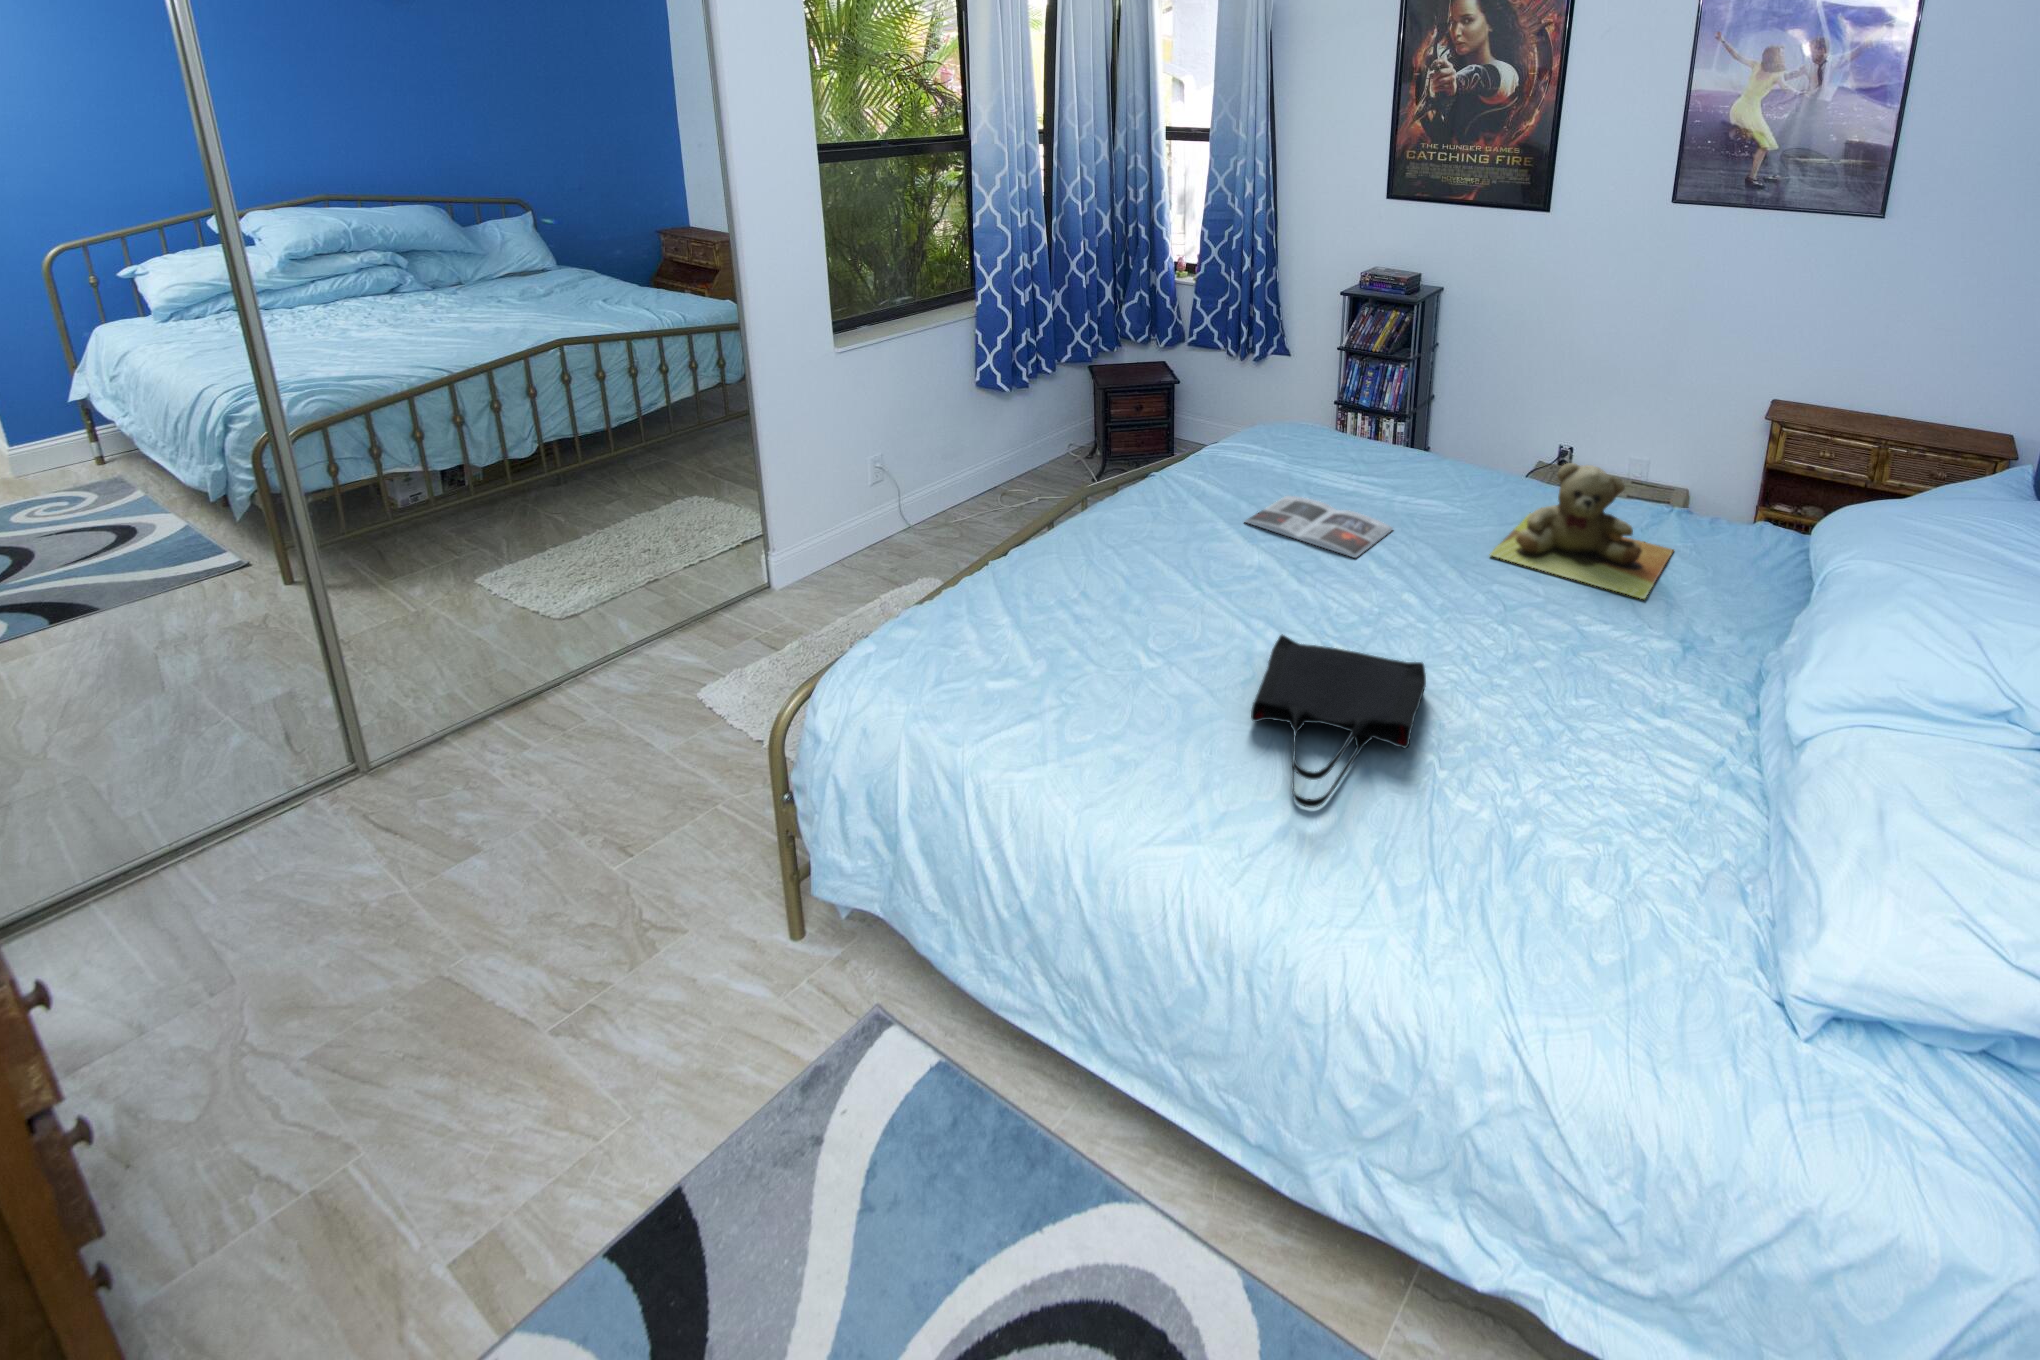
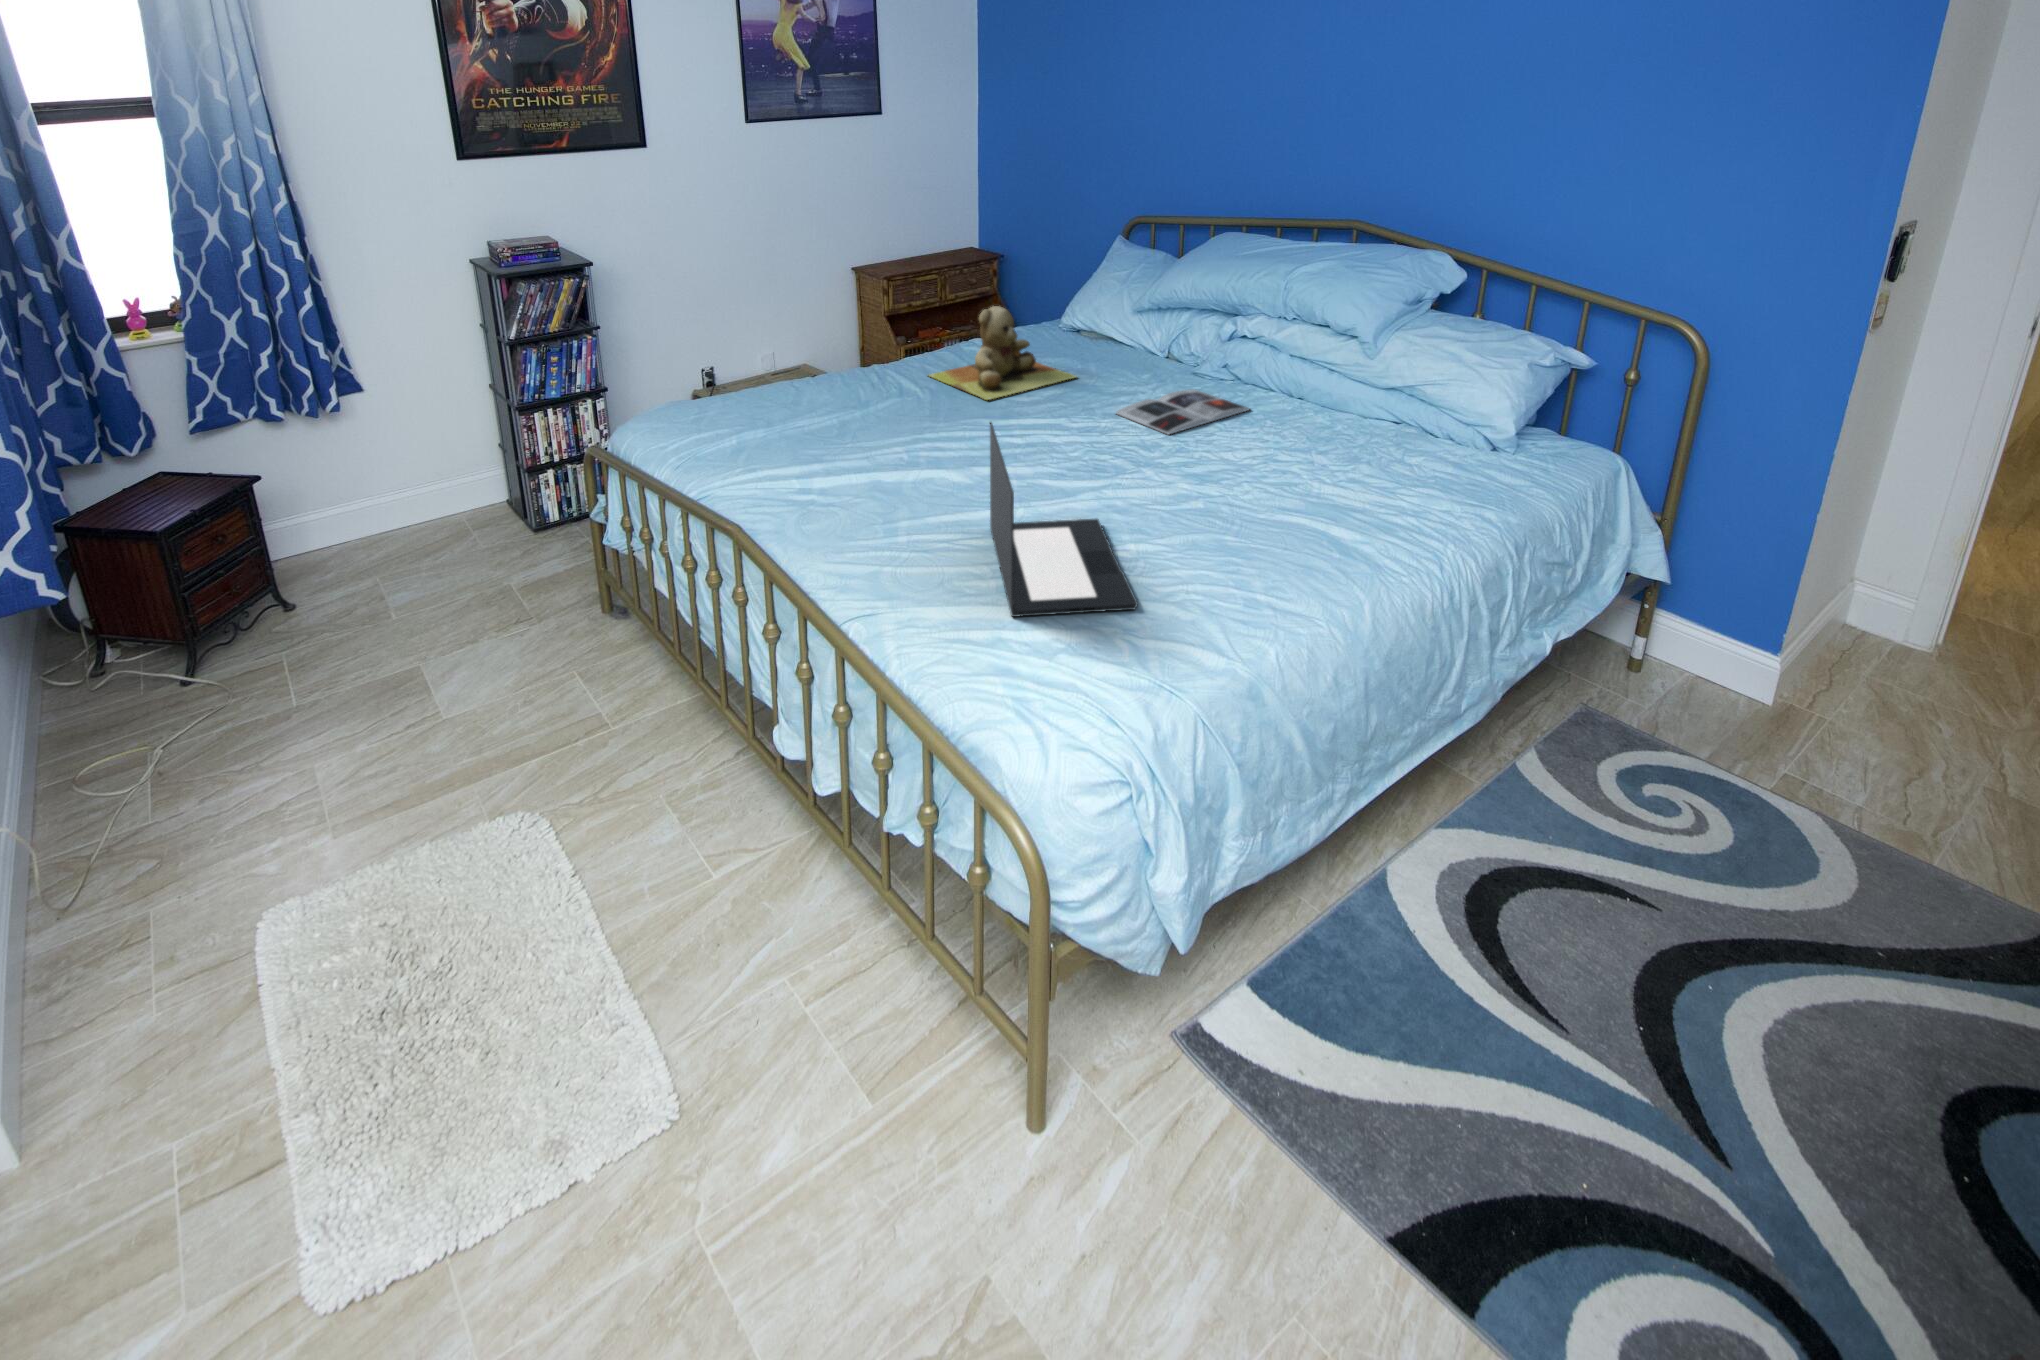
magazine: present [1245,496,1393,558] -> present [1116,389,1250,434]
laptop: none [1004,503,1210,696] -> present [990,423,1138,617]
tote bag: present [1251,634,1426,807] -> none [1113,438,1309,522]

